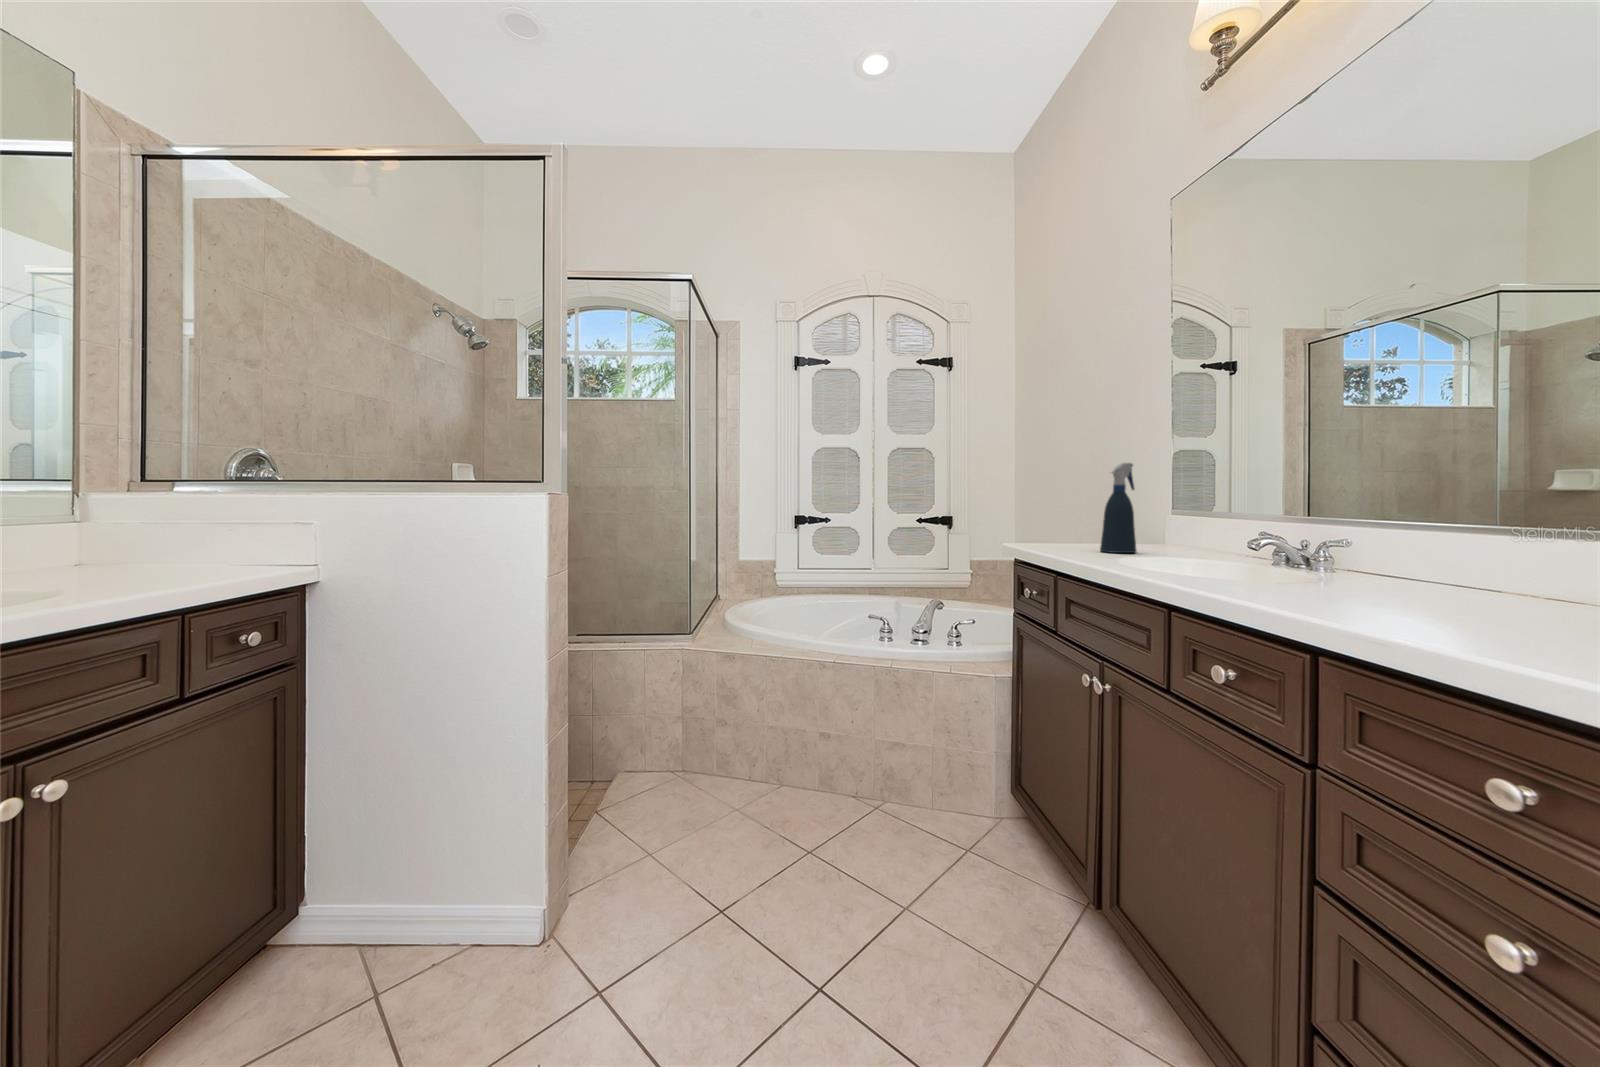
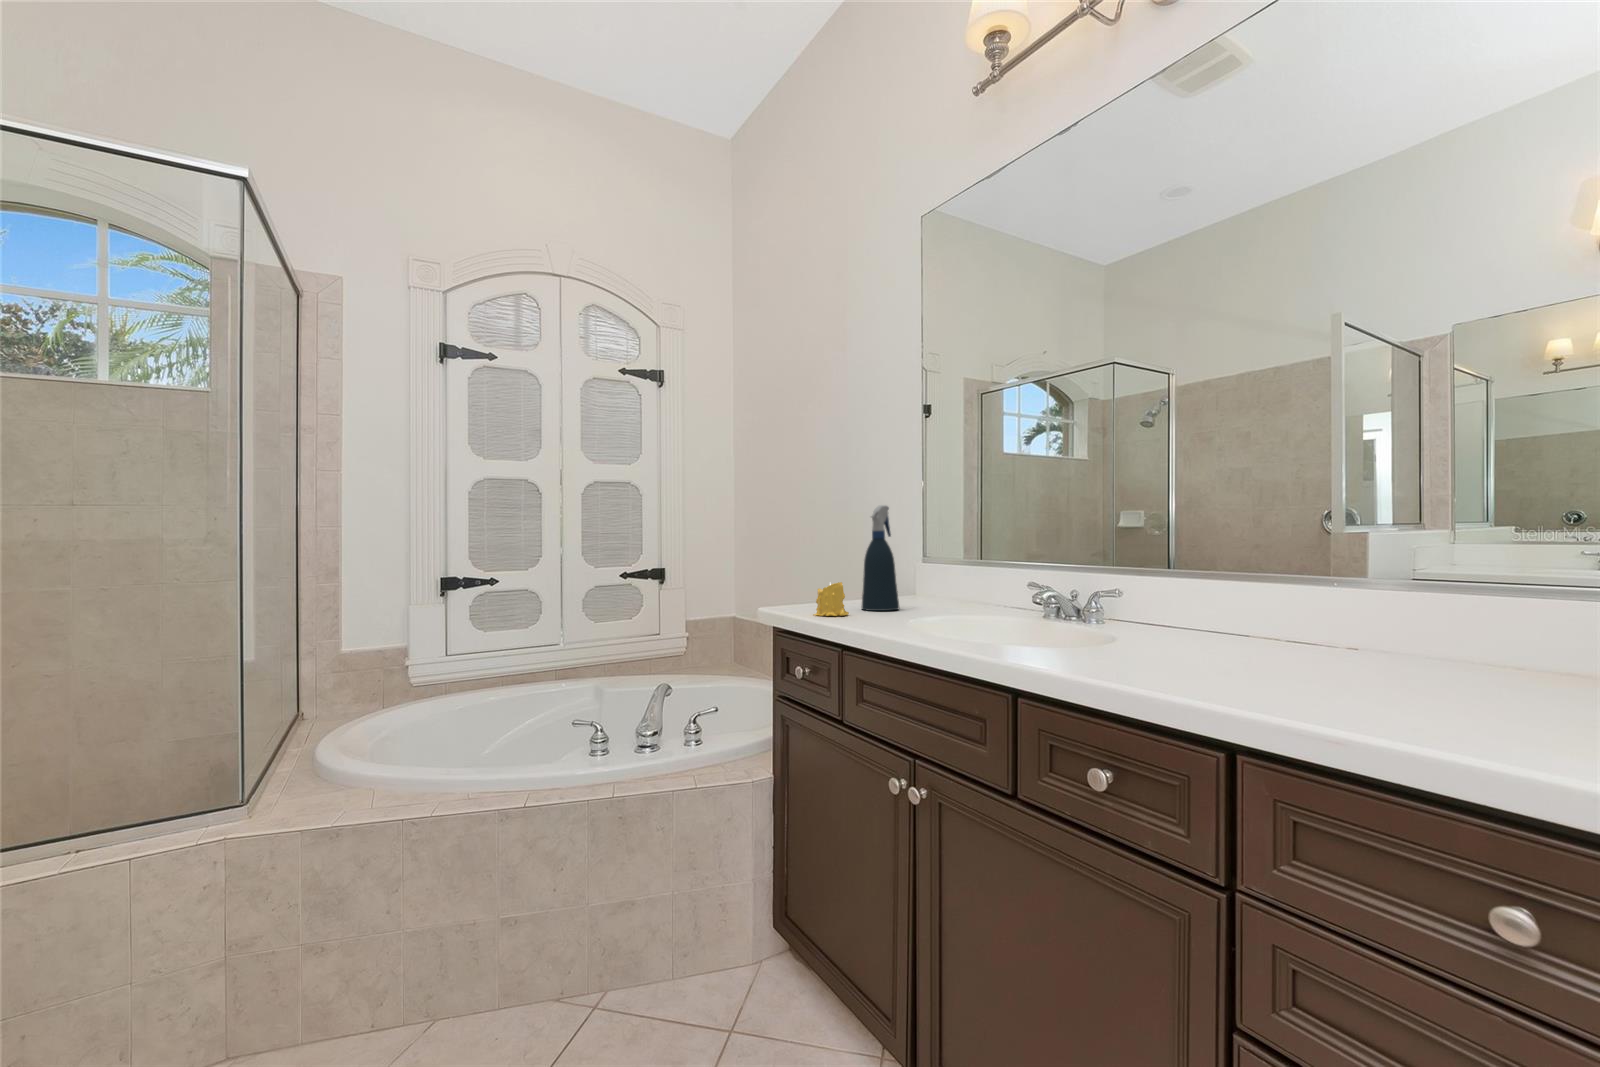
candle: none [1050,525,1082,554] -> present [813,582,849,616]

